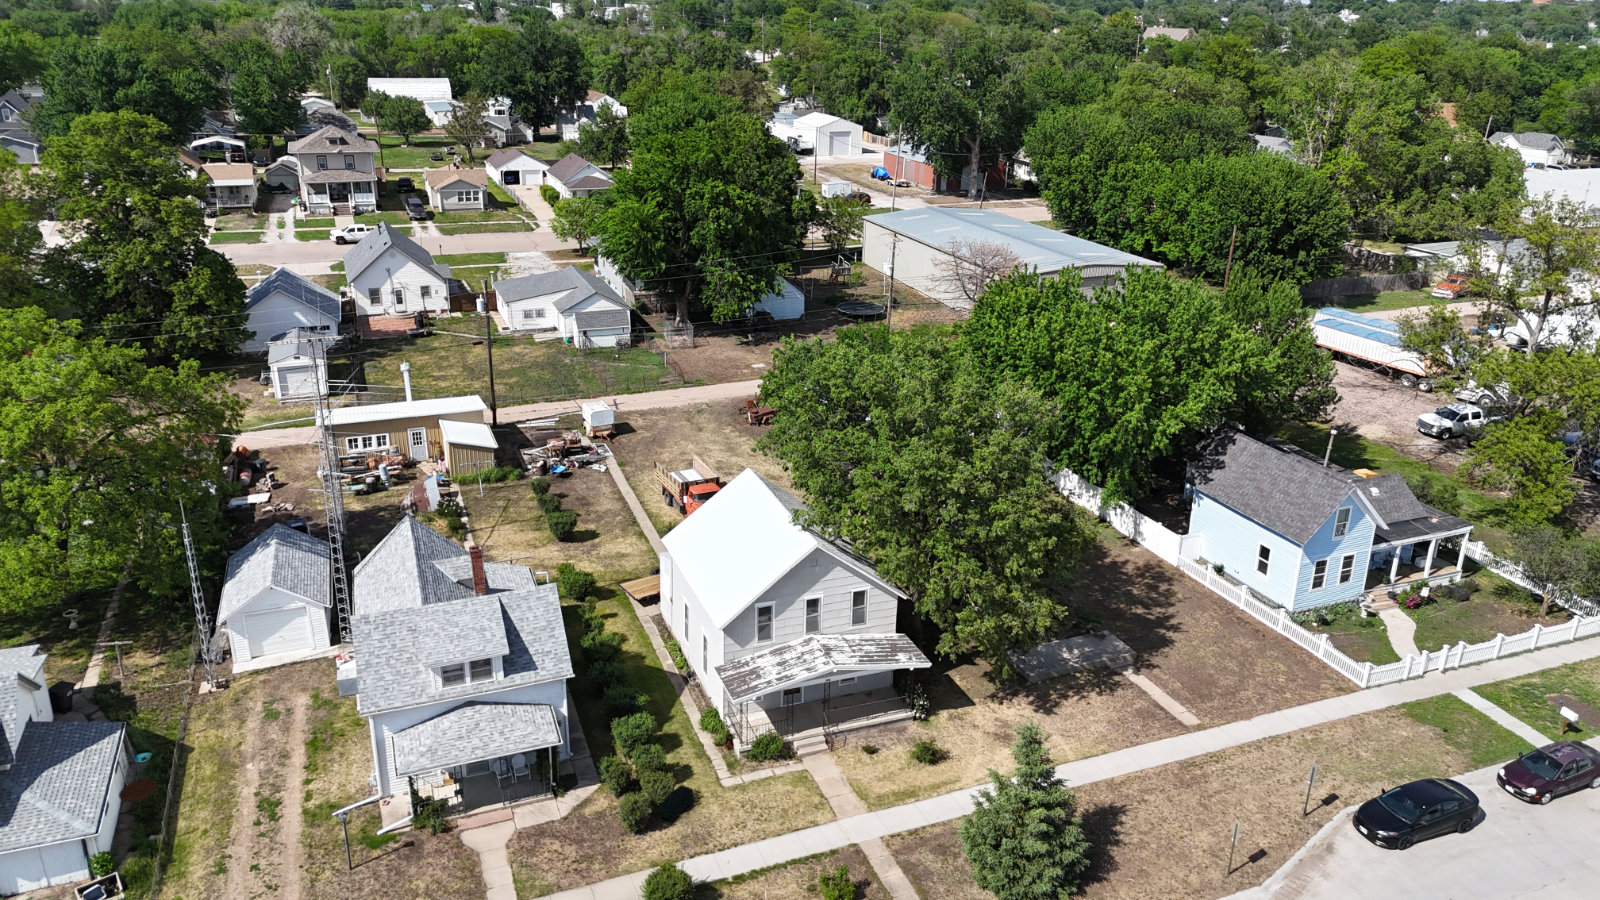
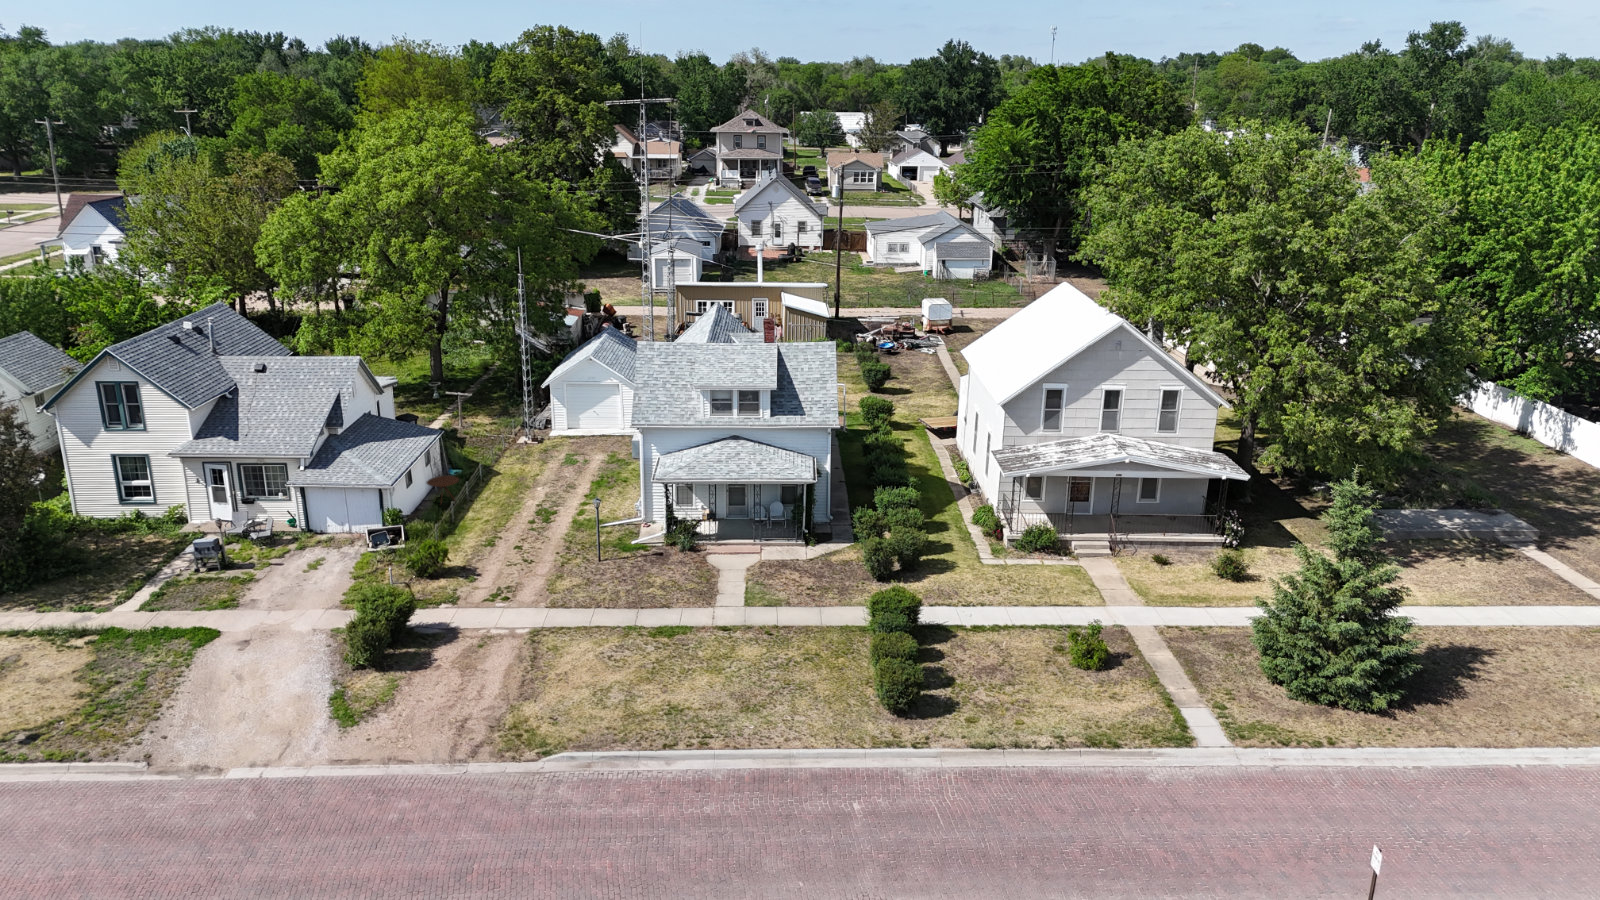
bench: present [659,785,694,822] -> none [906,547,947,578]

